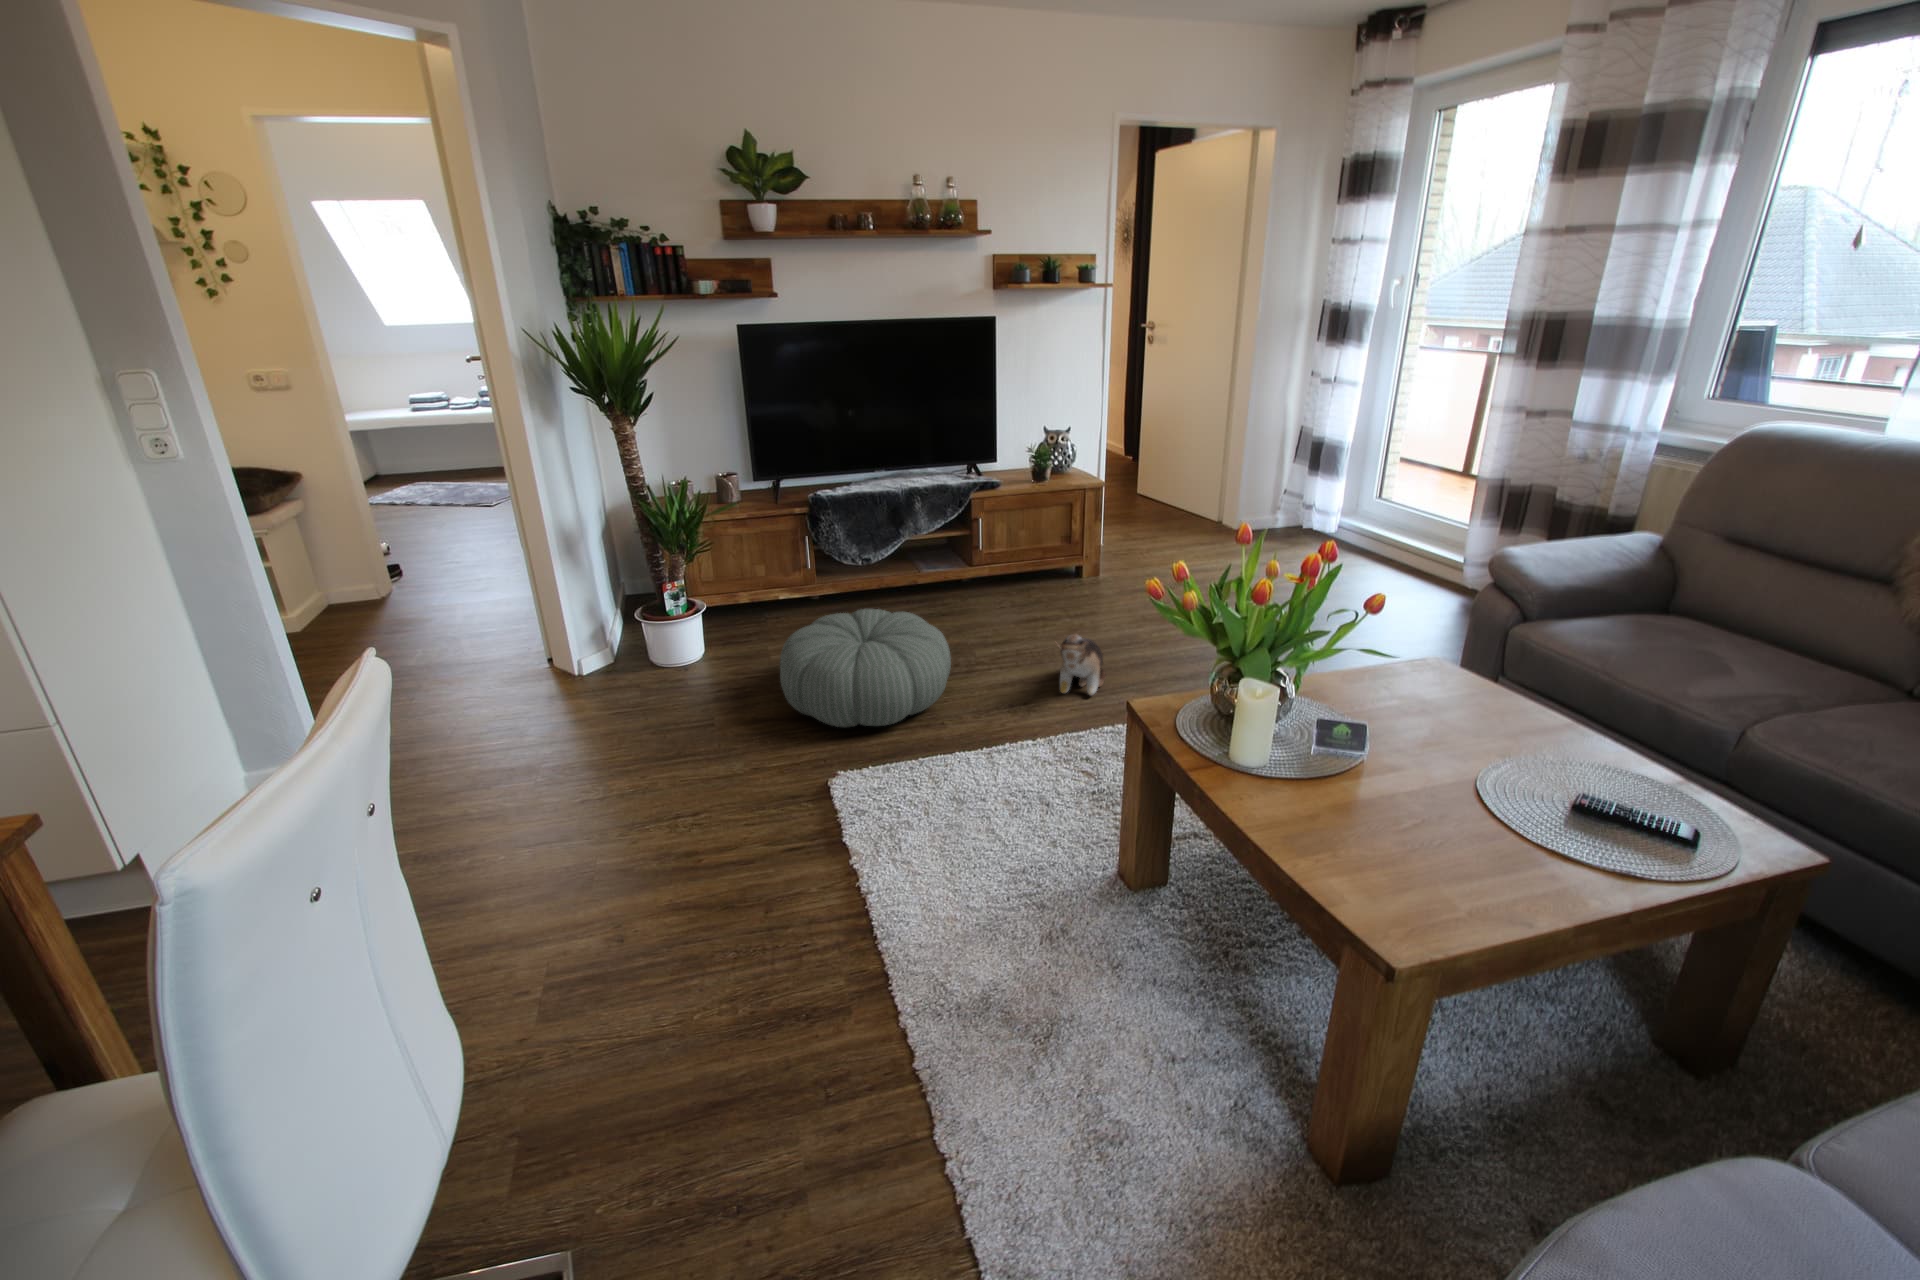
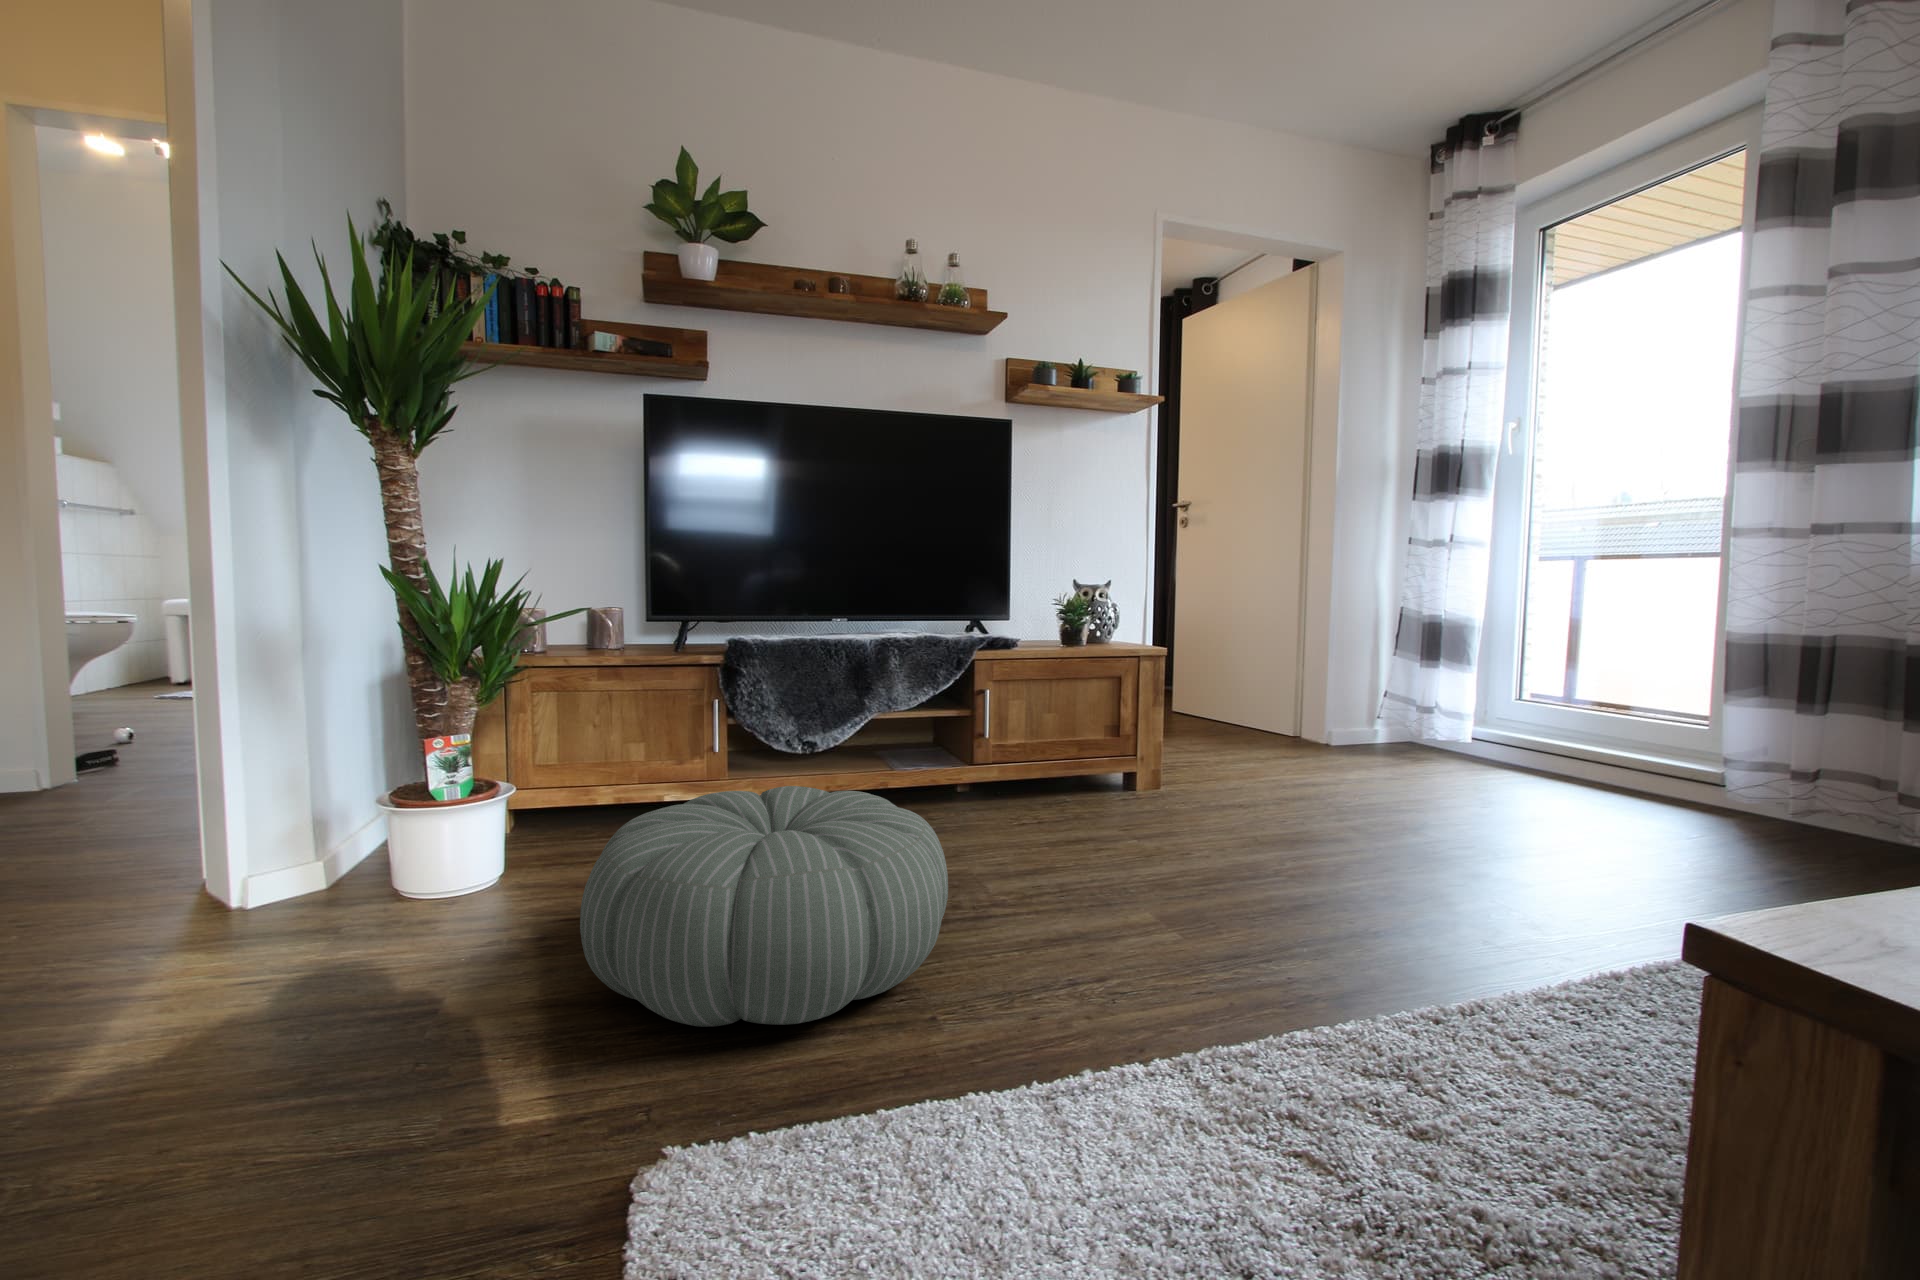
plush toy: present [1060,633,1106,695] -> none [1164,825,1252,963]

